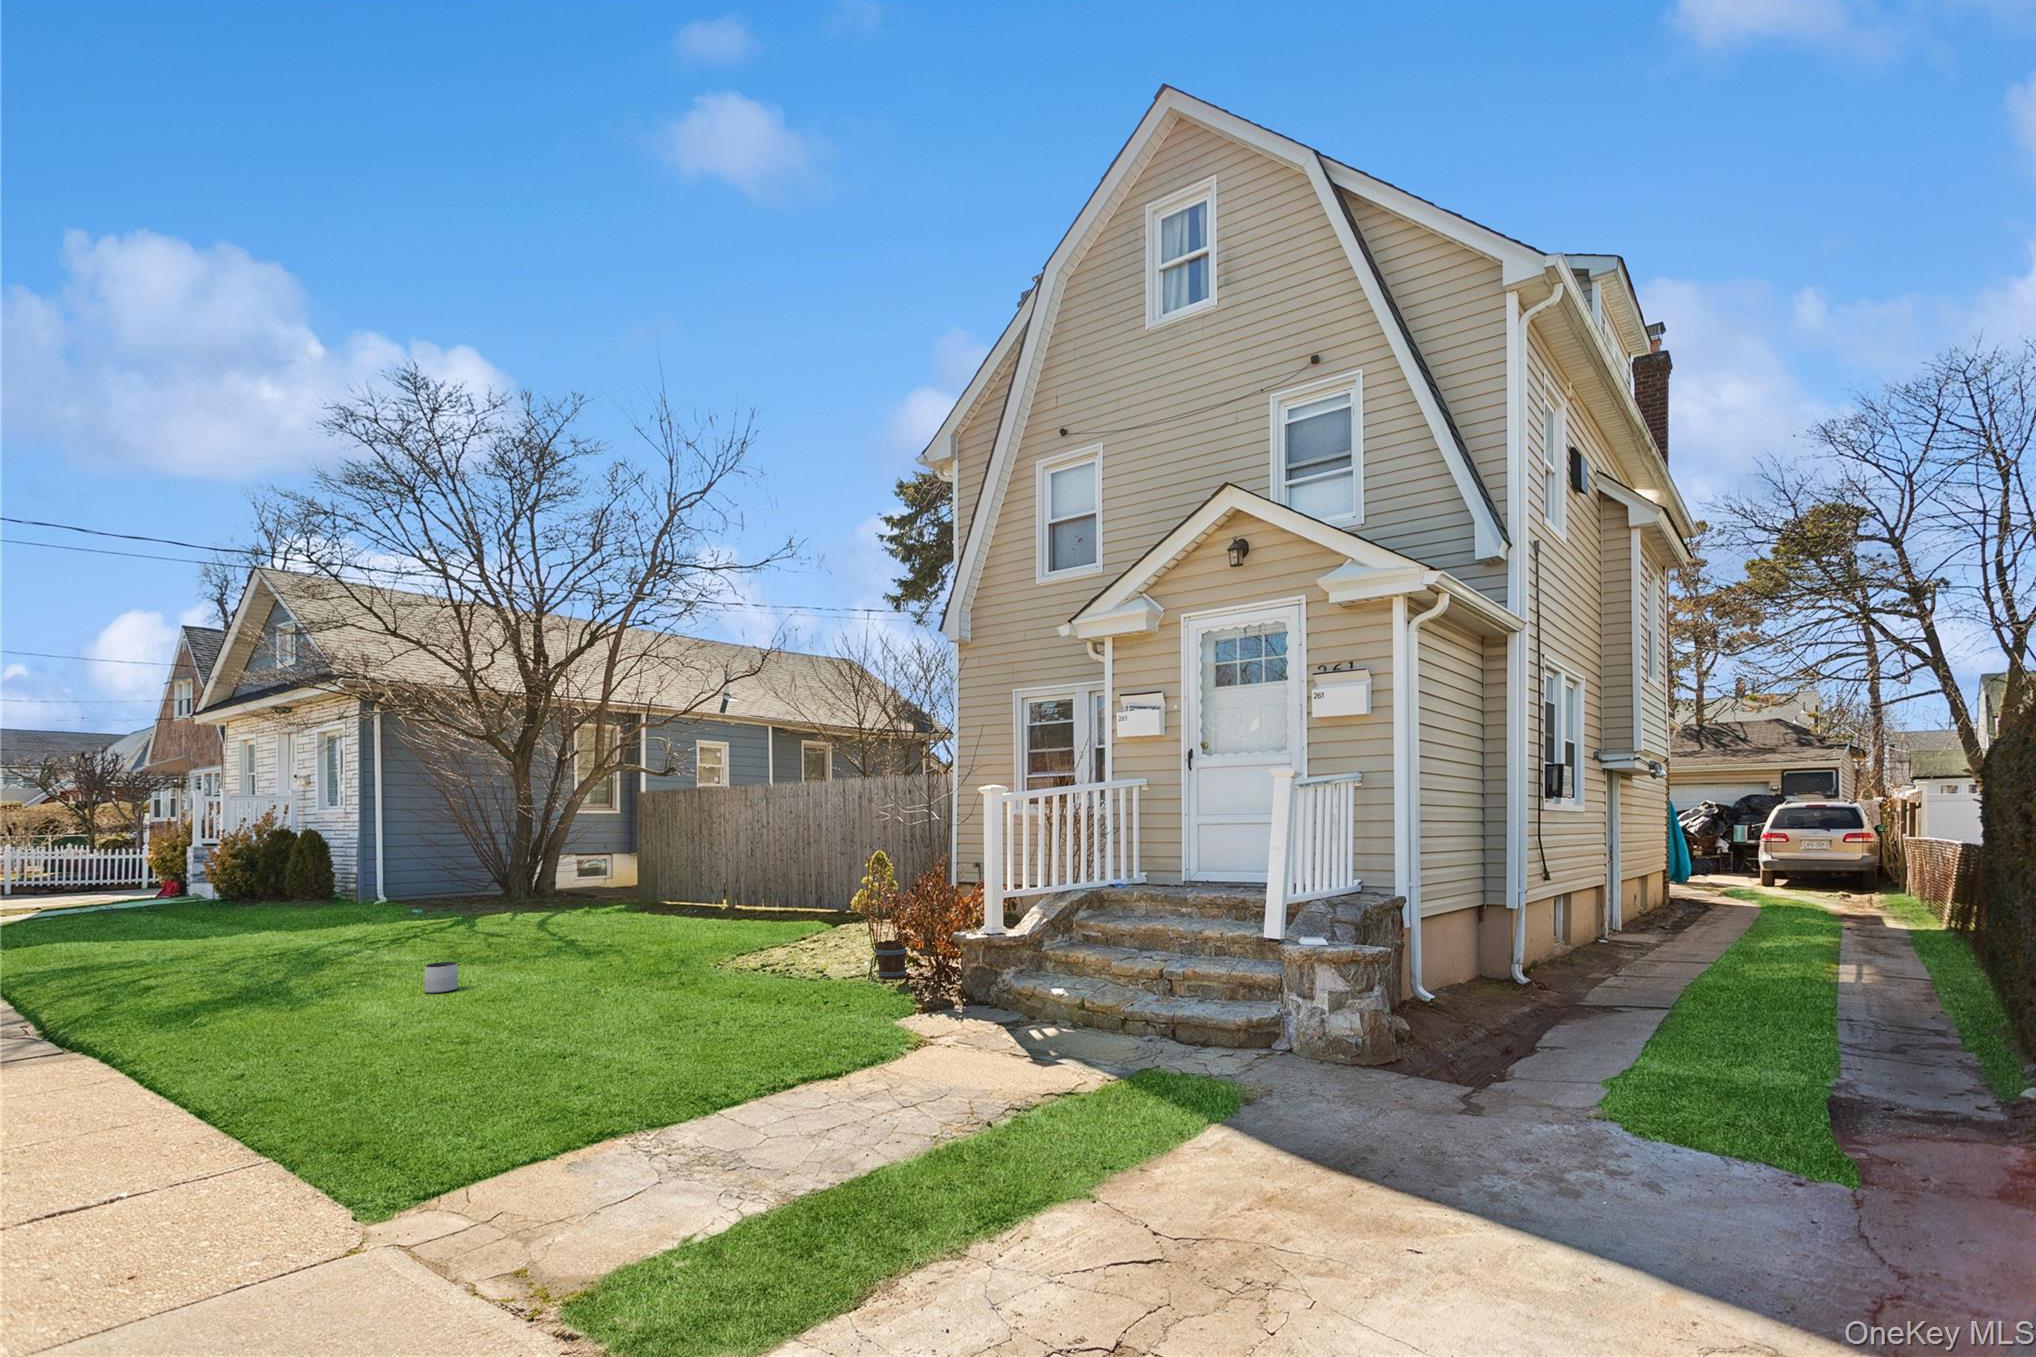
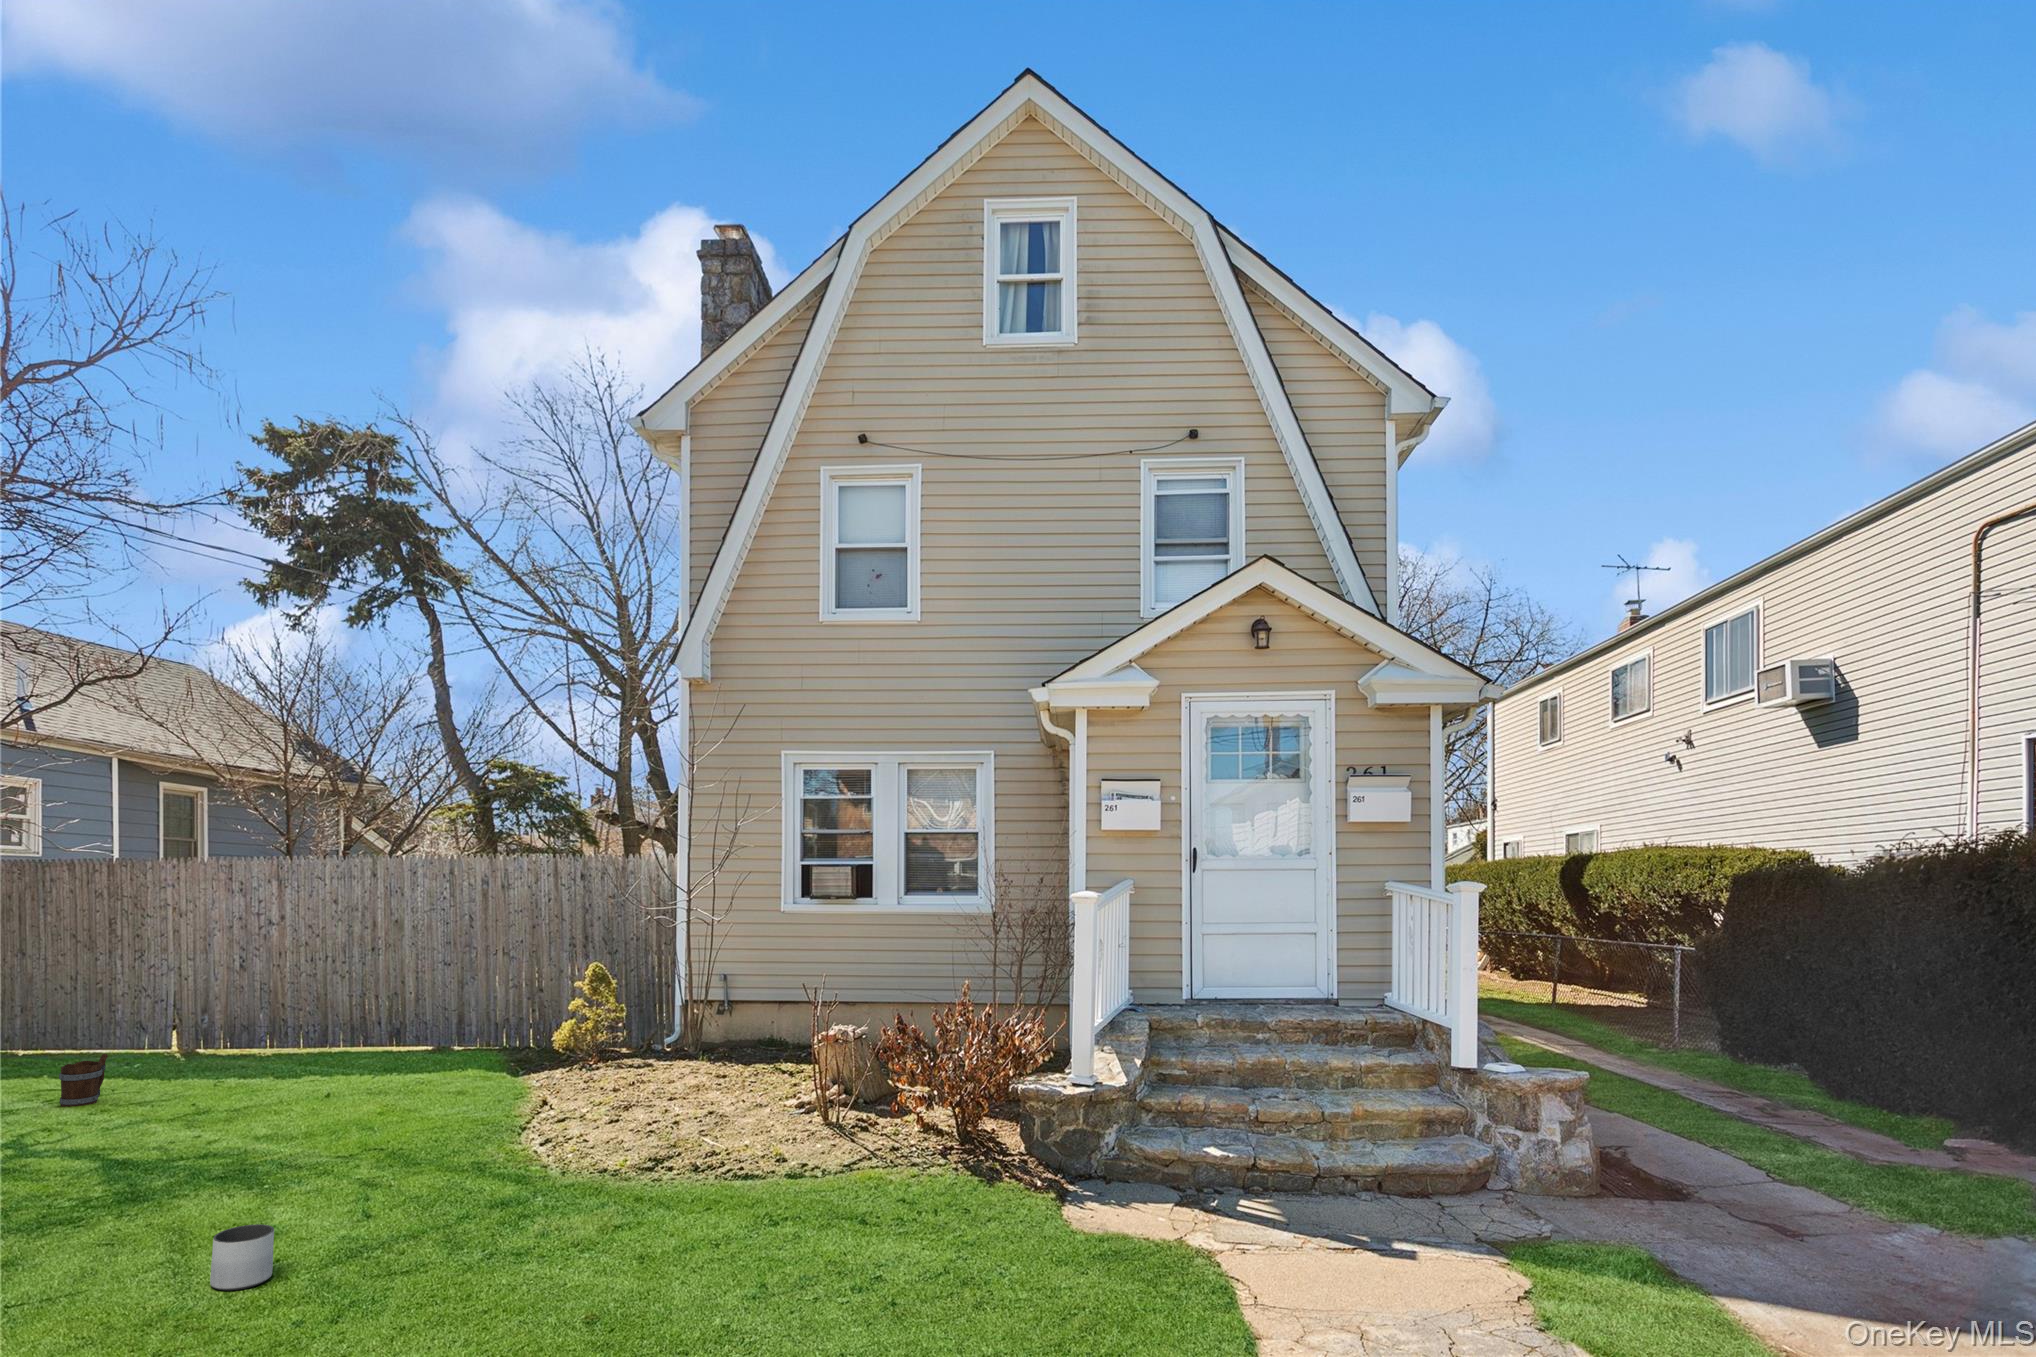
bucket: present [875,939,908,979] -> present [59,1054,108,1107]

